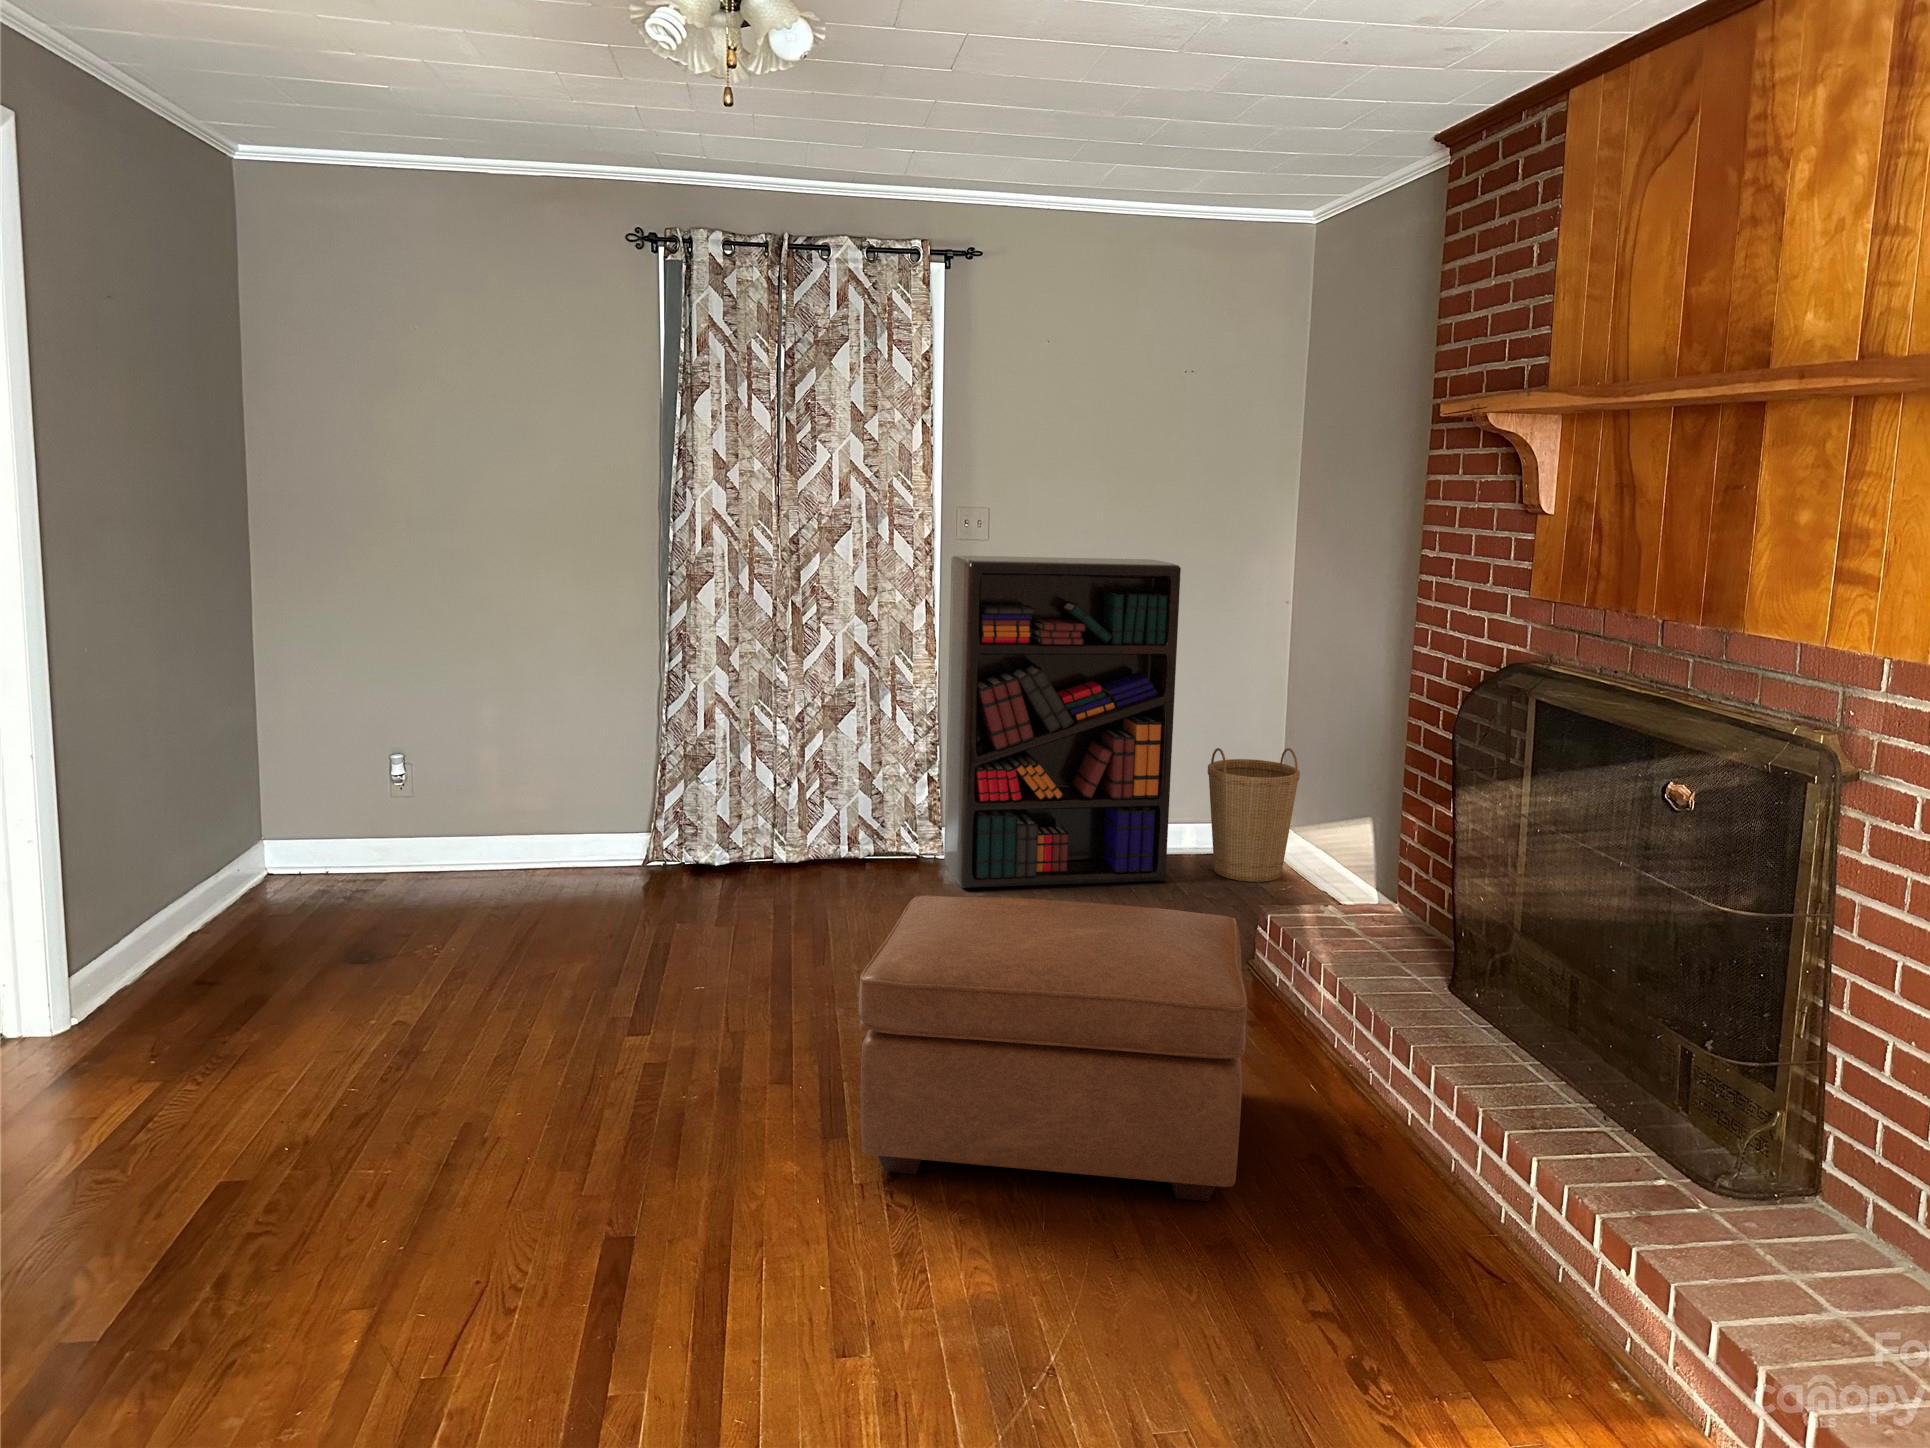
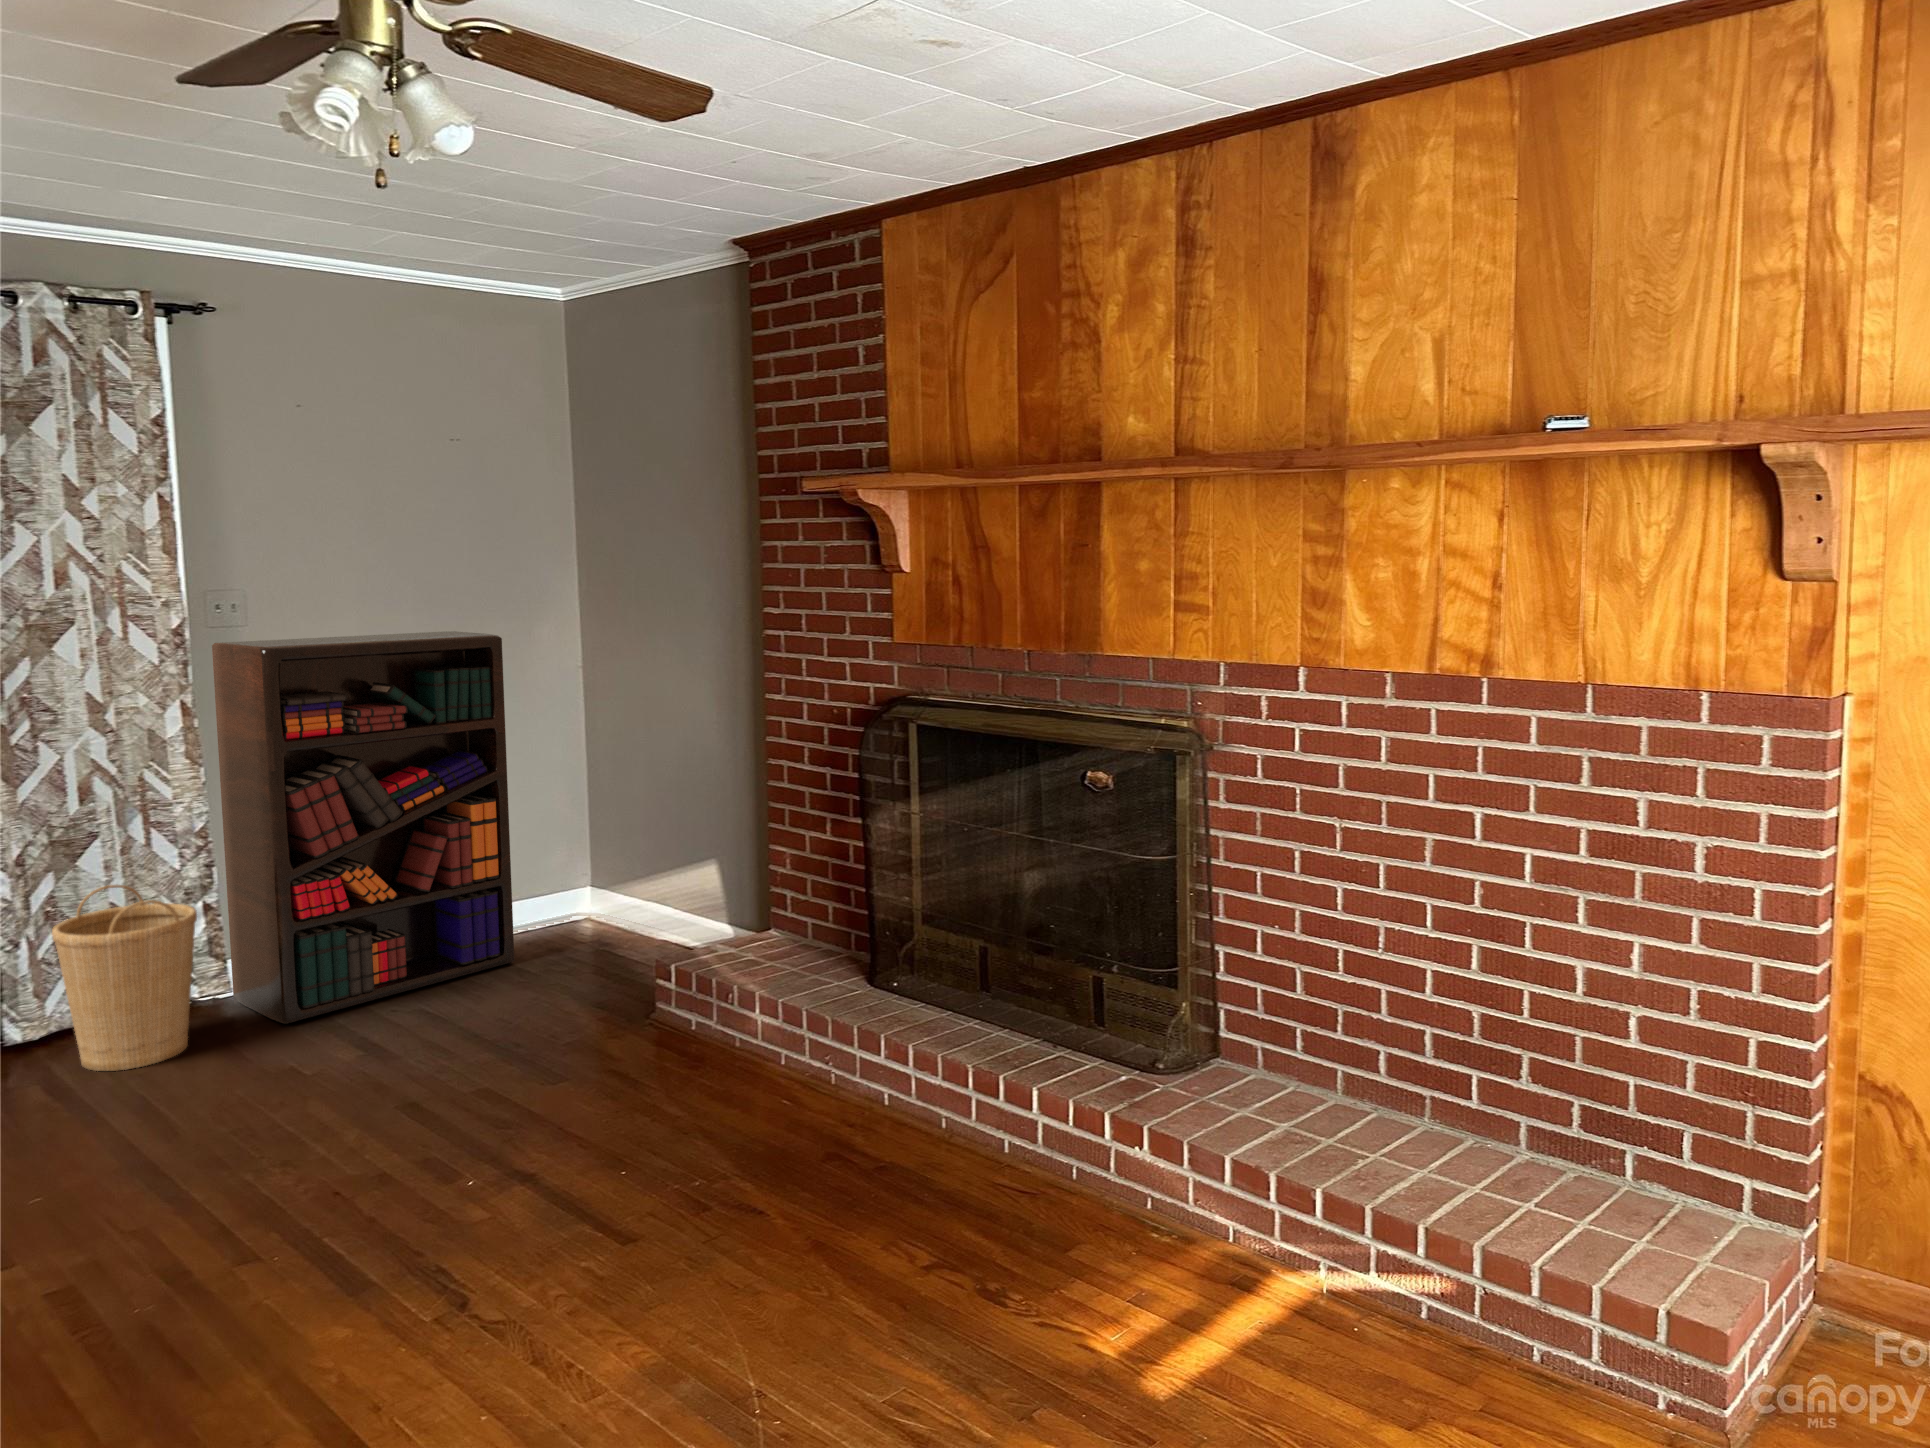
basket: present [1208,748,1300,882] -> present [52,885,197,1071]
ottoman: present [859,896,1248,1201] -> none [375,965,816,1332]

